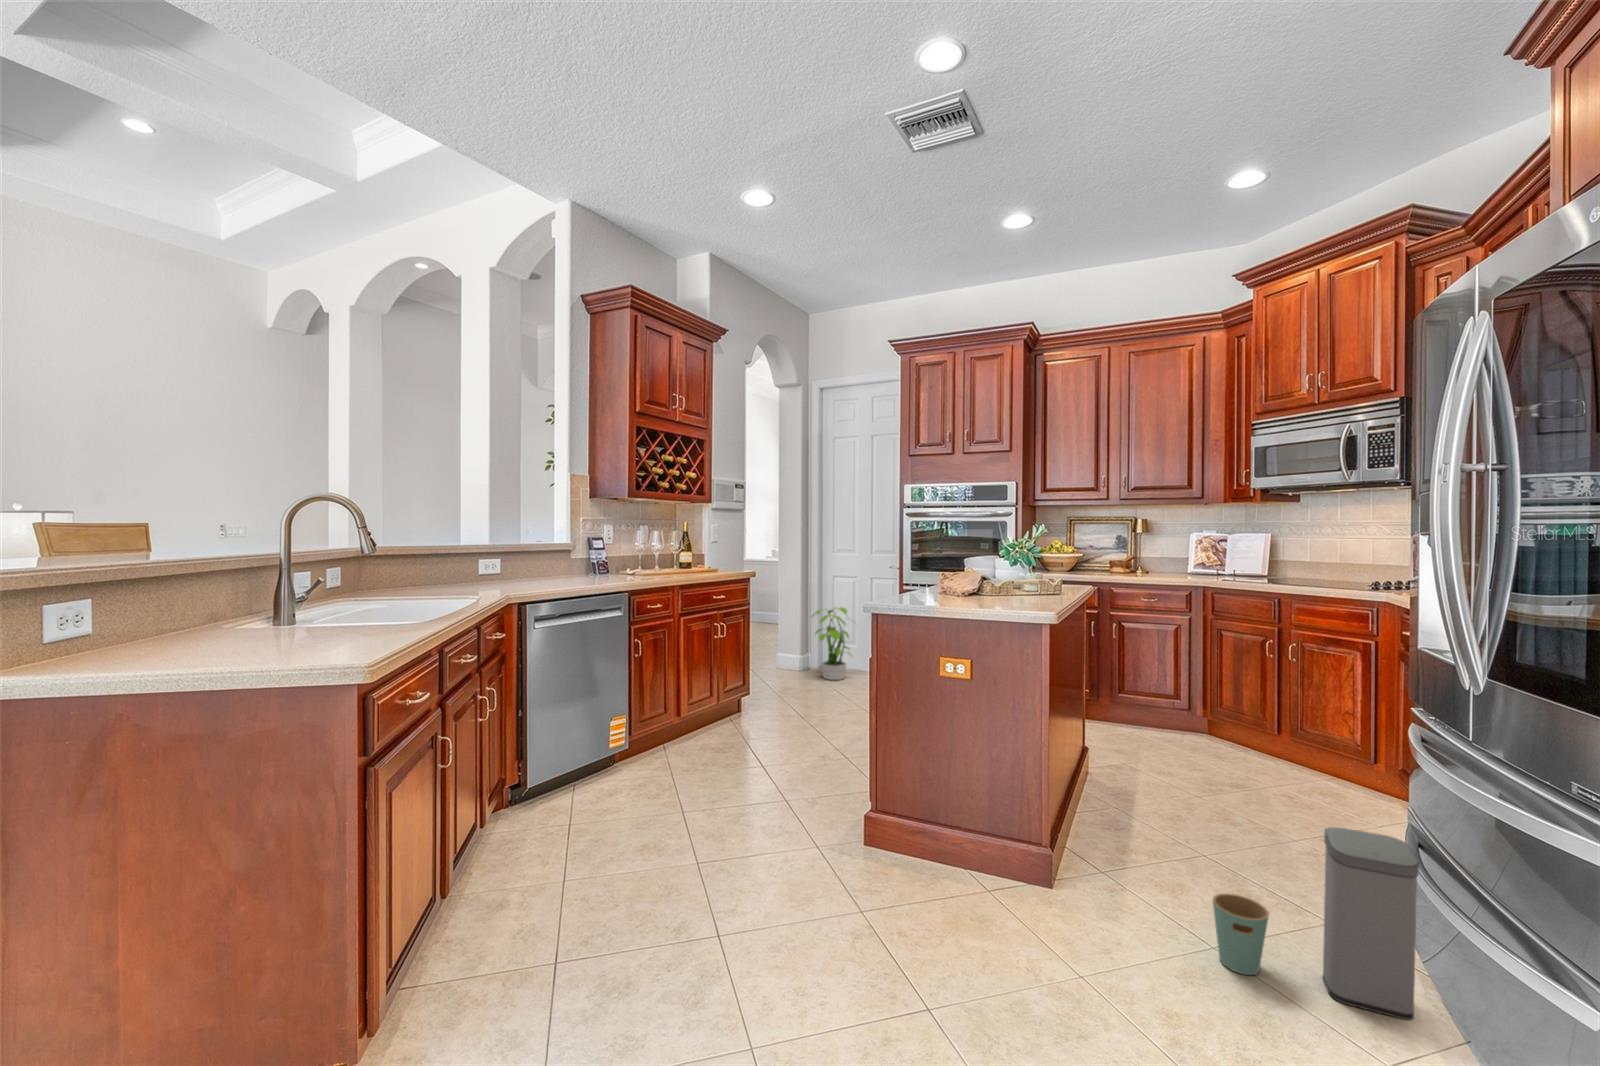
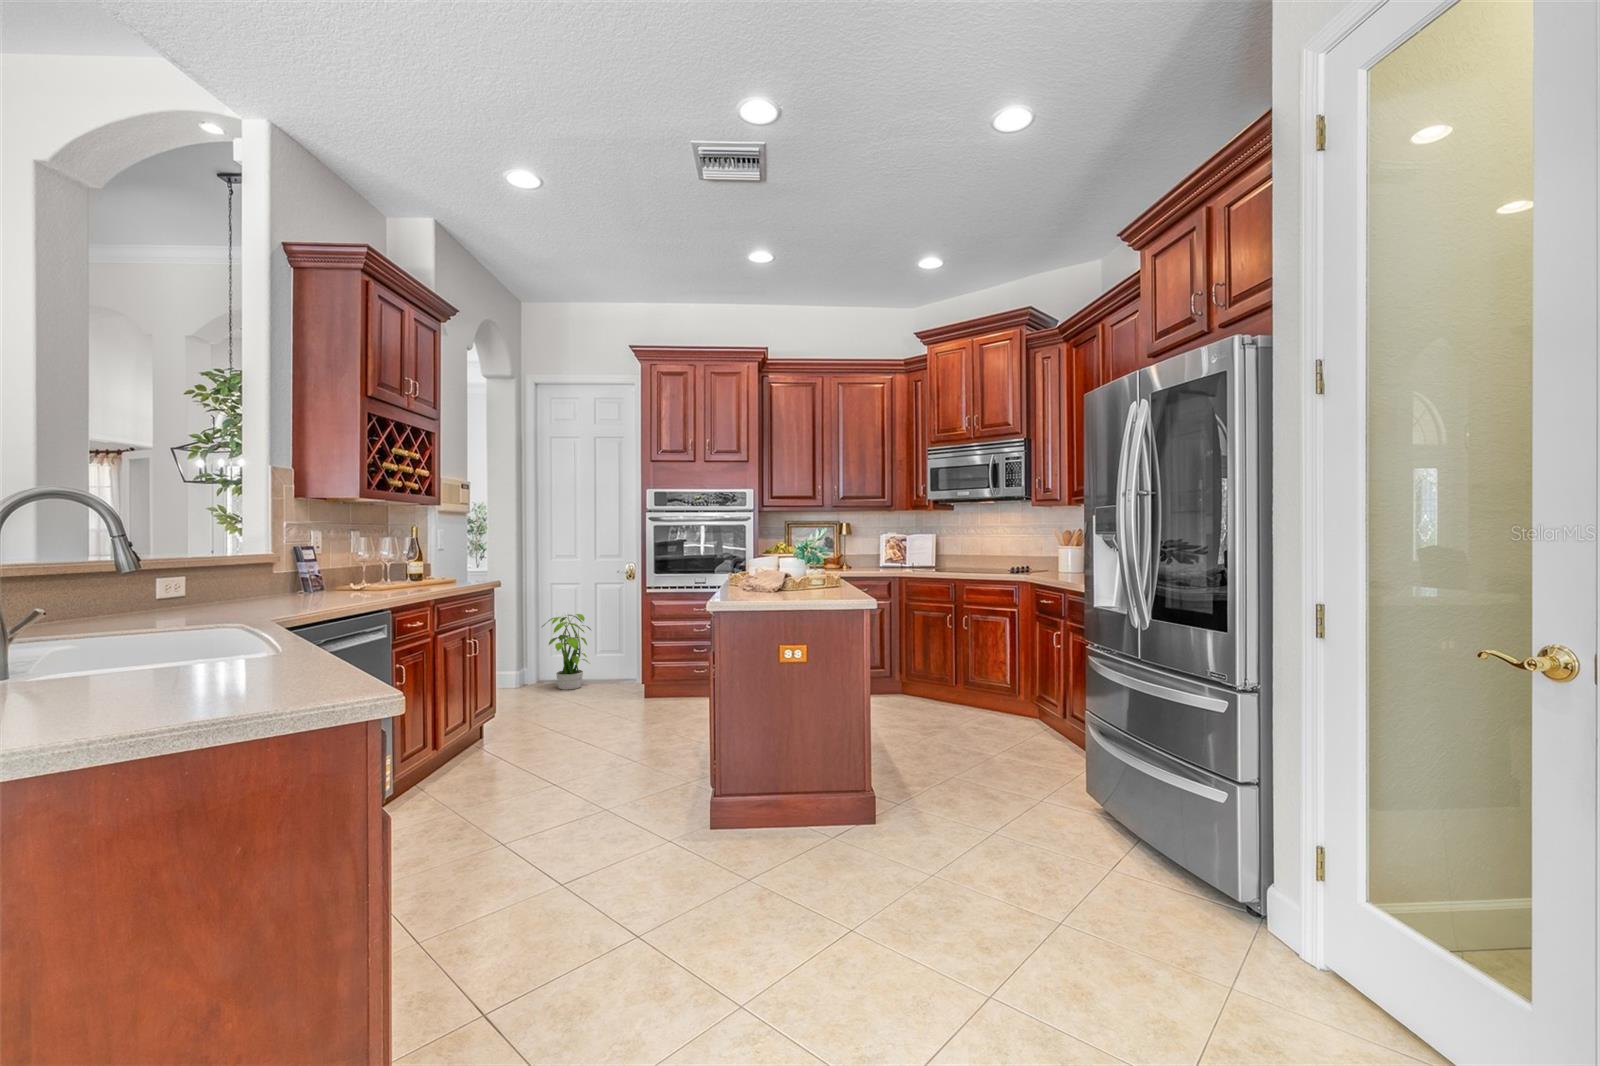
trash can: present [1213,827,1419,1020] -> none [996,731,1112,849]

